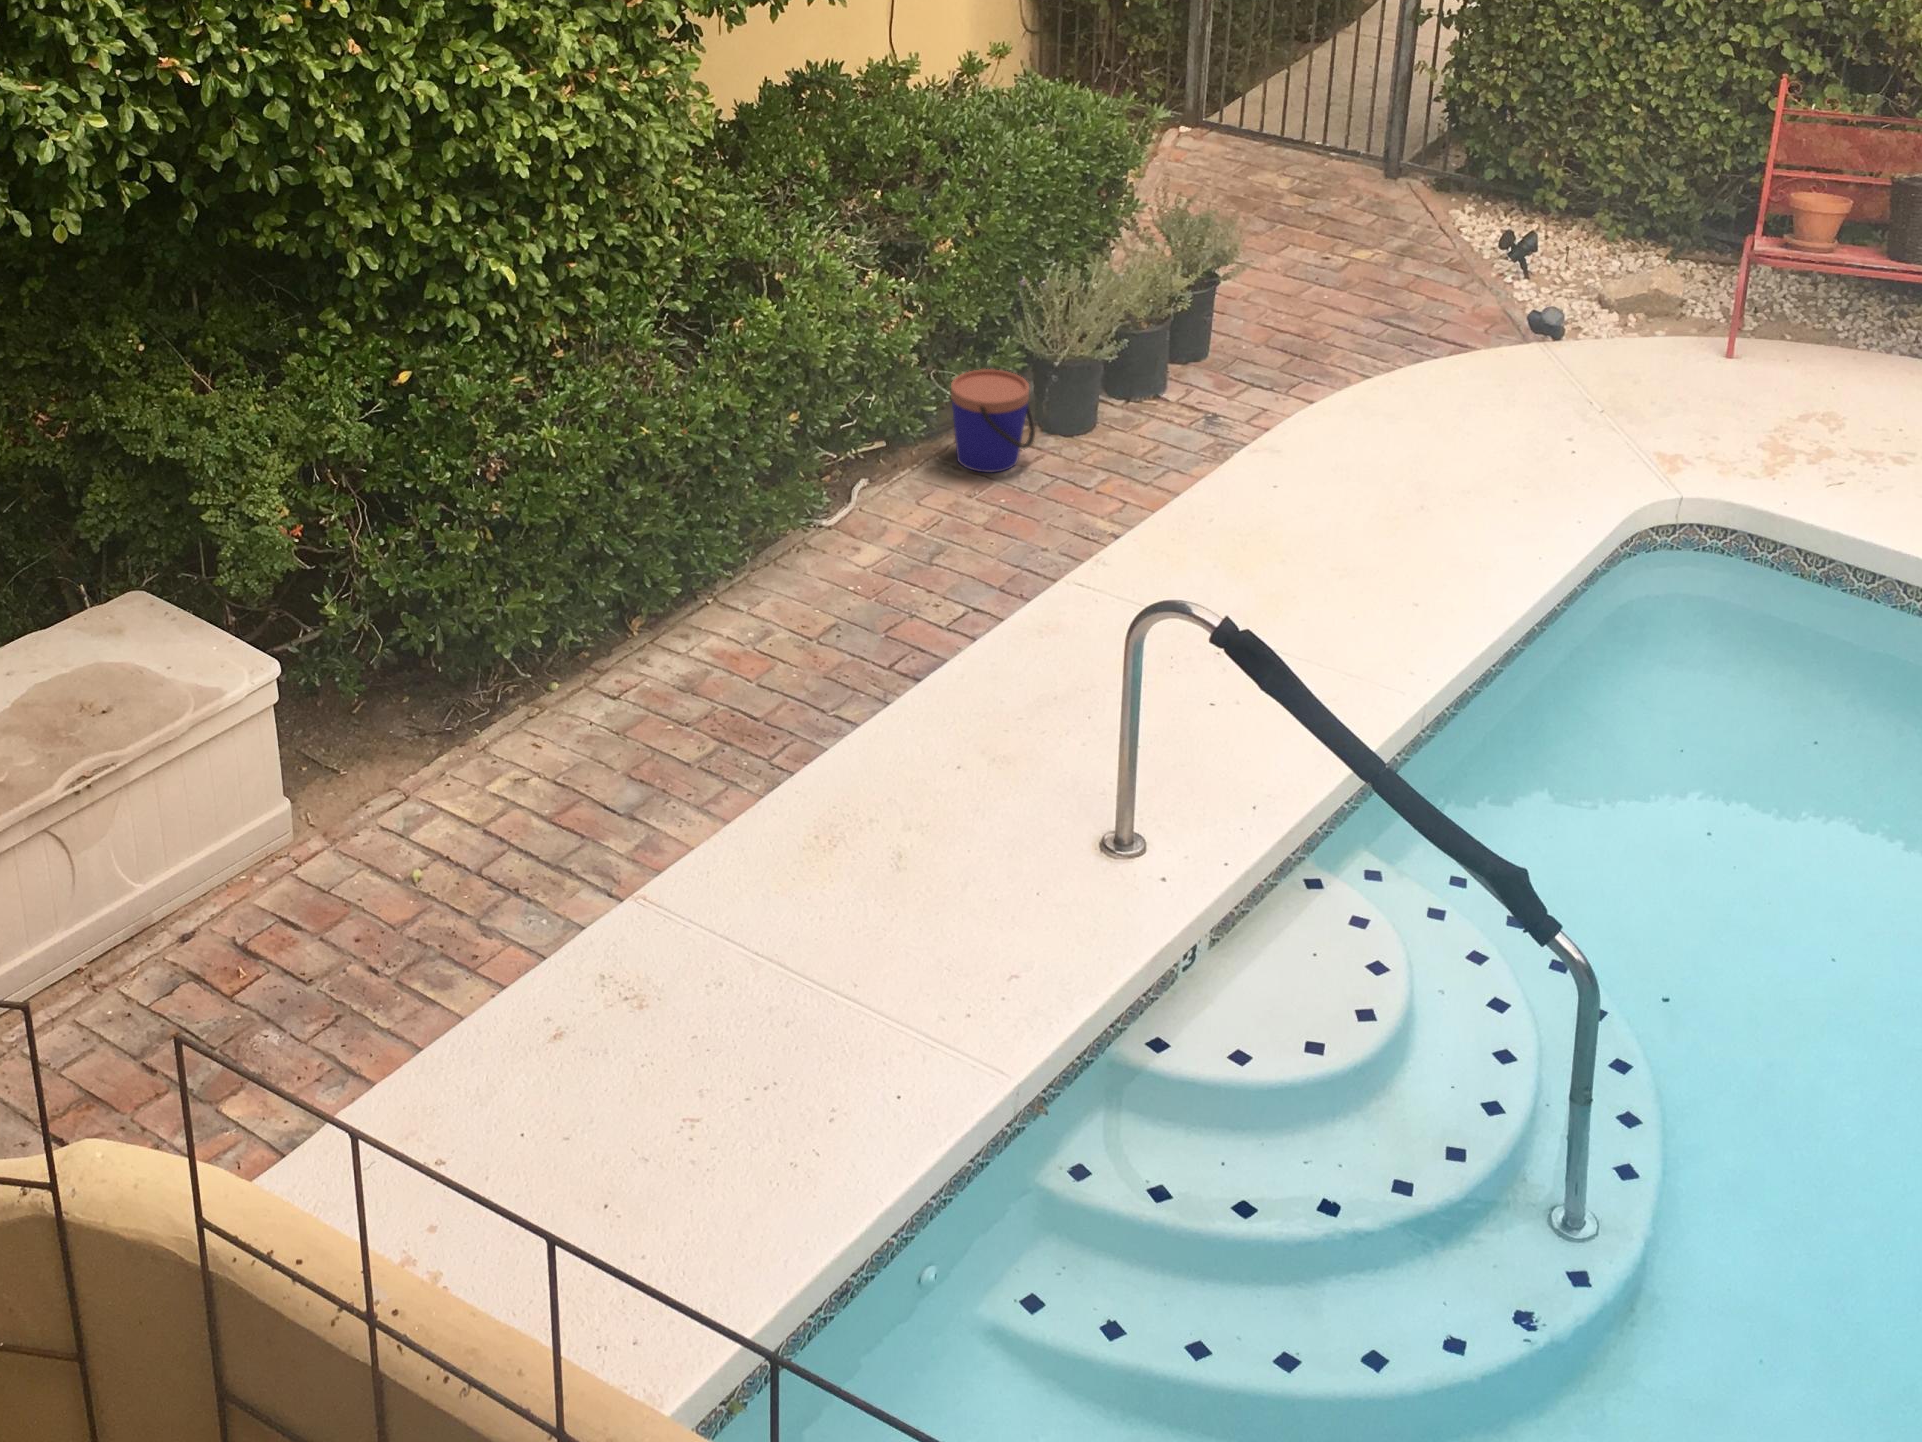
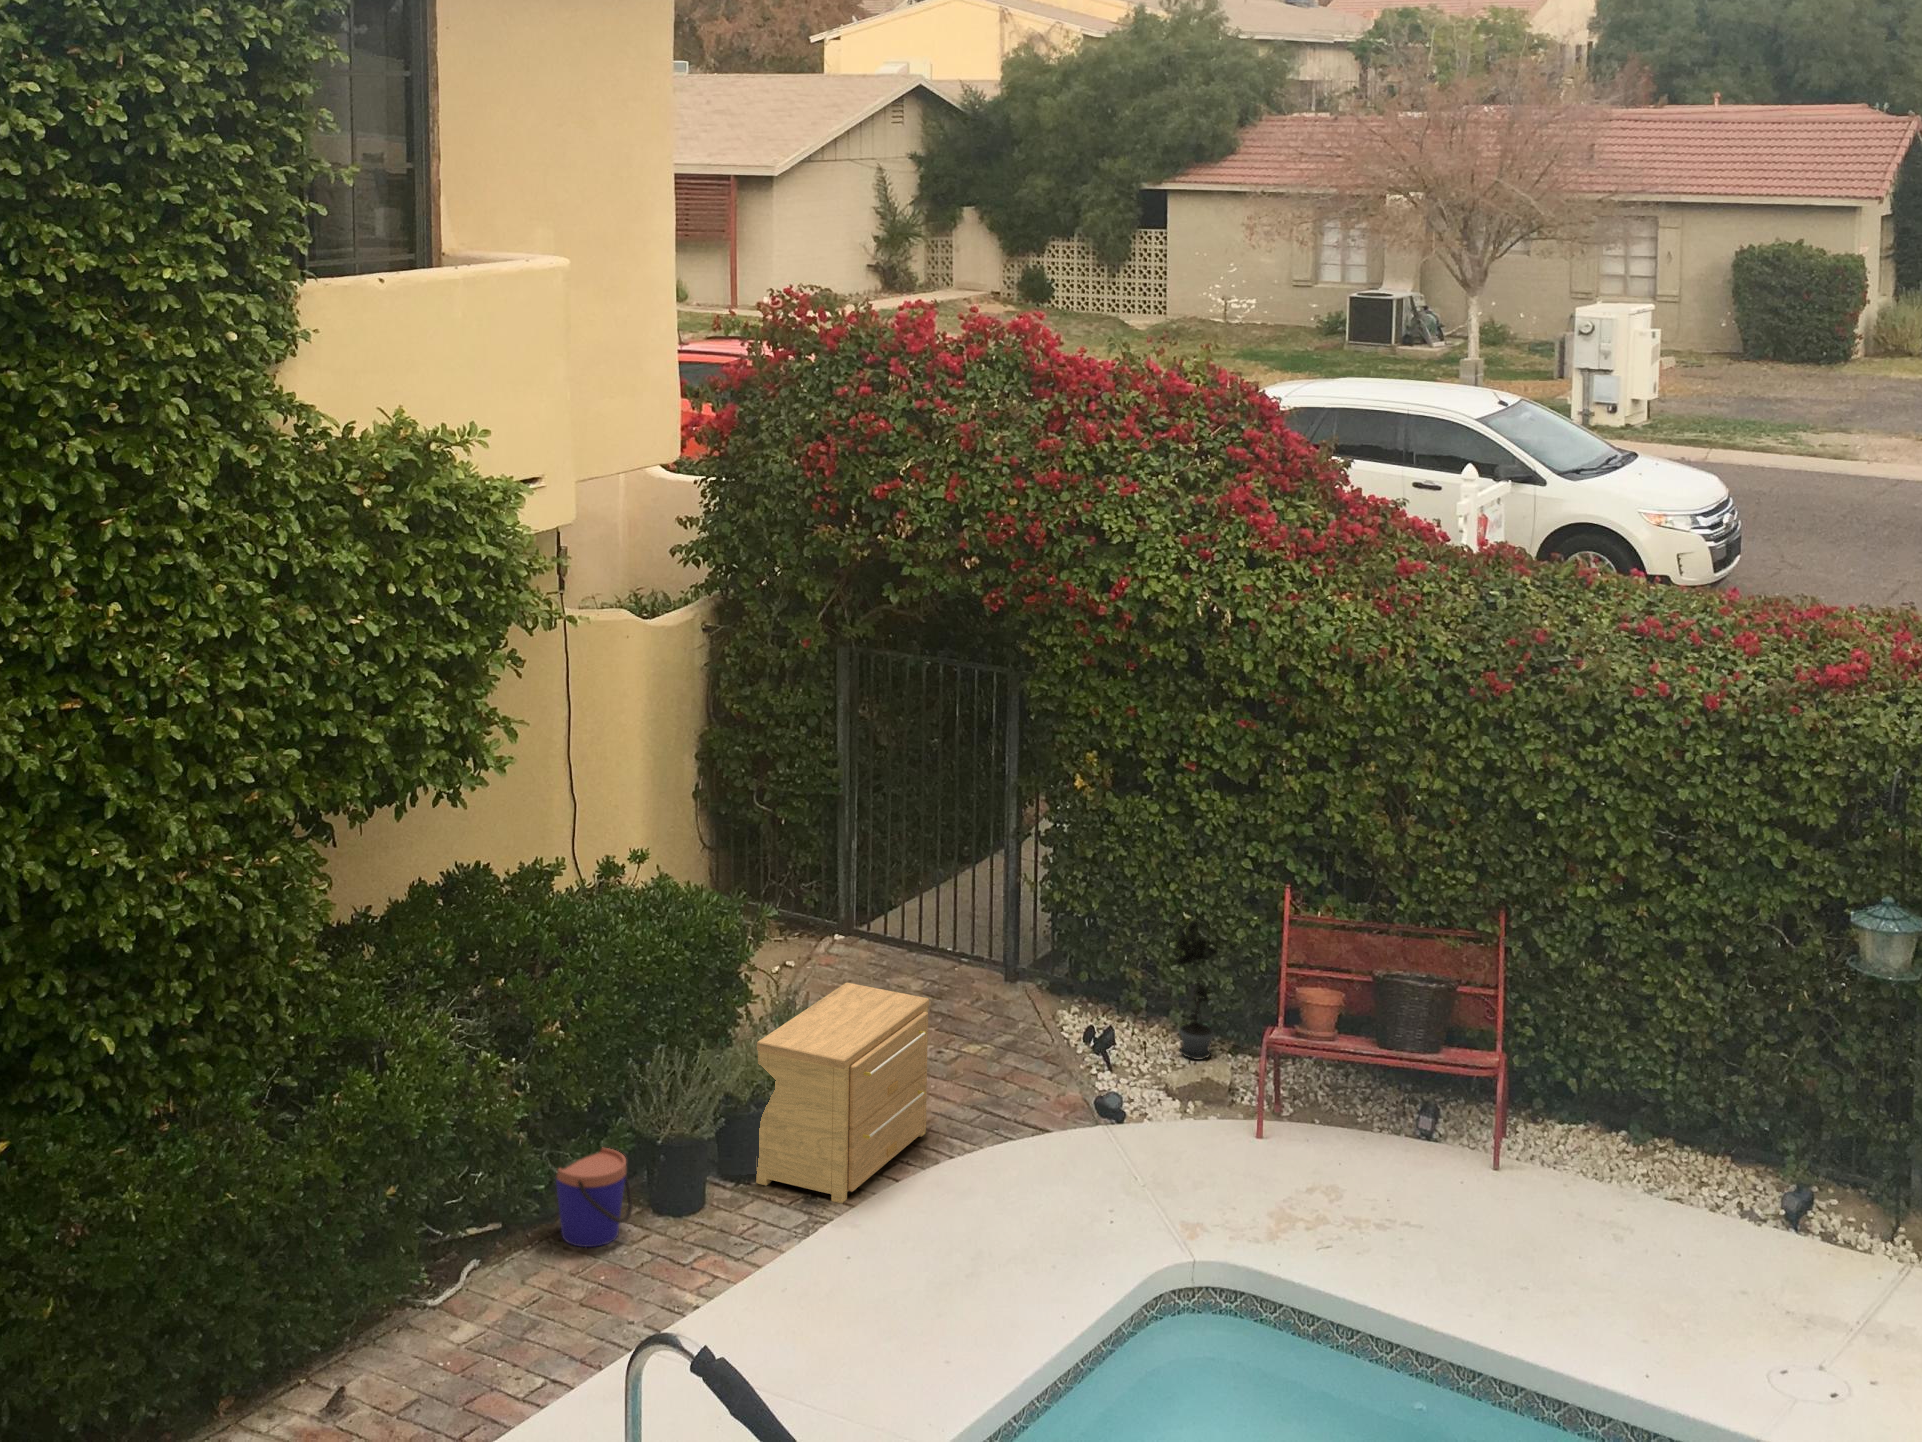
potted plant: none [1595,110,1706,270] -> present [1155,918,1239,1059]
side table: none [1157,190,1352,429] -> present [756,983,929,1203]

